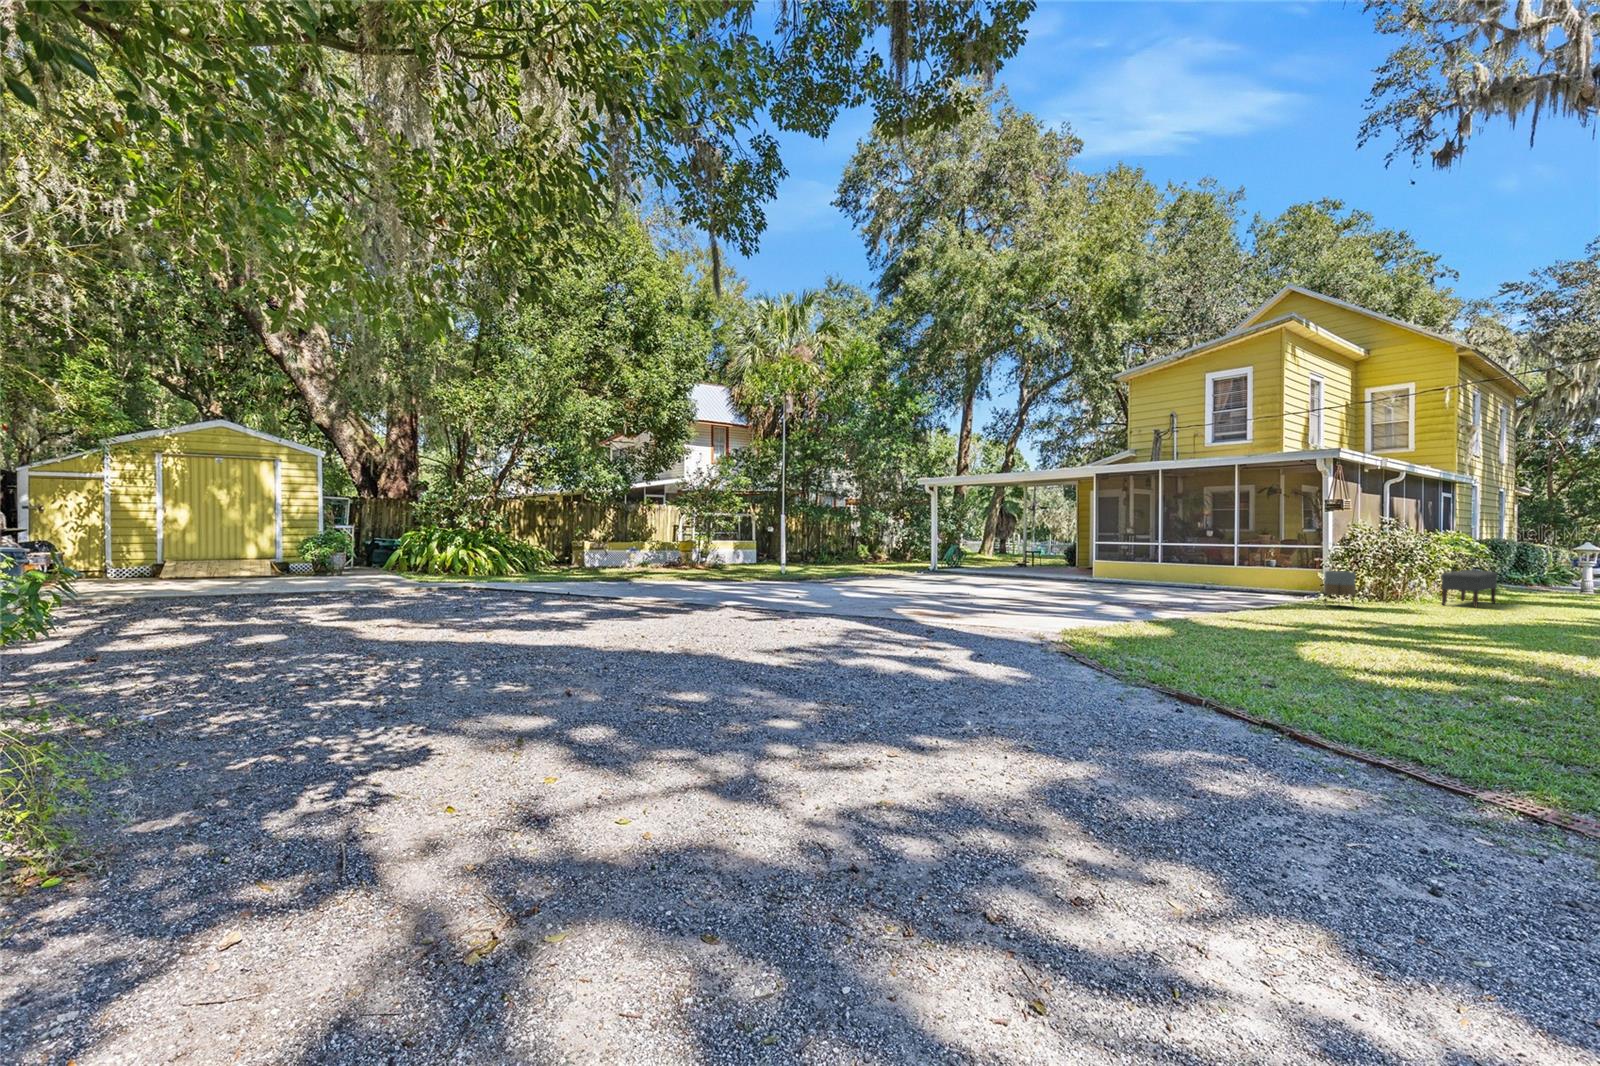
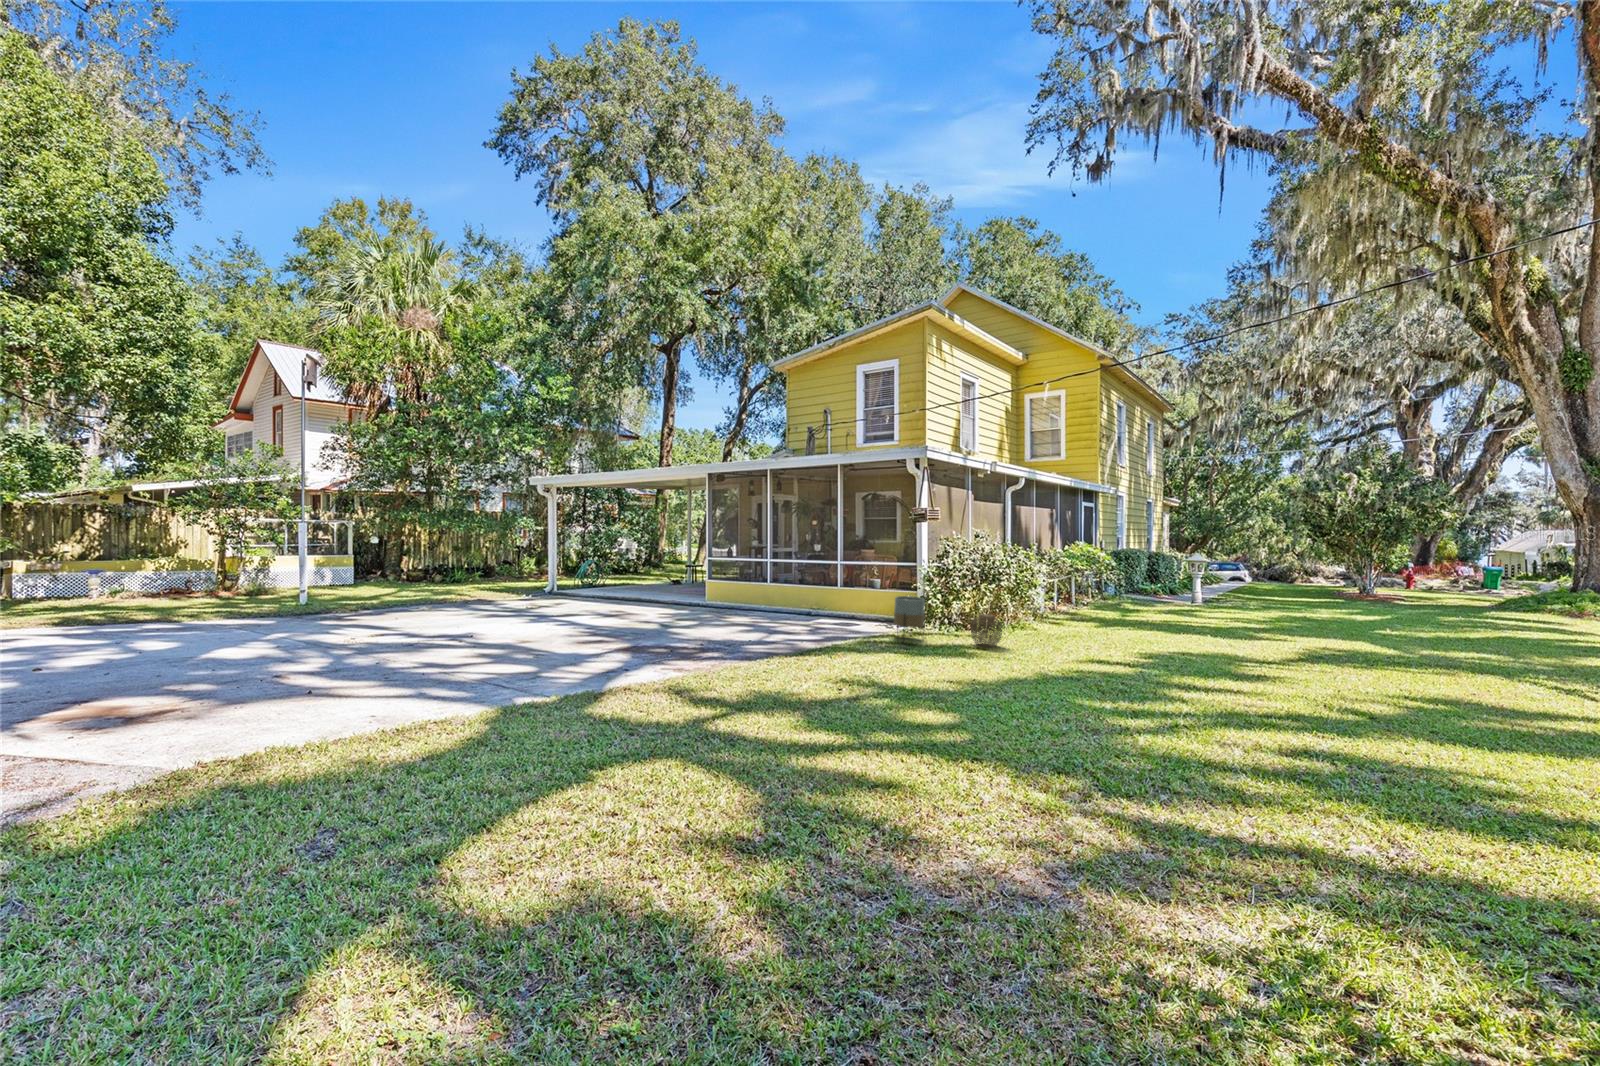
bench: present [1441,570,1498,608] -> none [1023,592,1086,640]
woven basket: none [1404,584,1437,611] -> present [971,614,1002,647]

